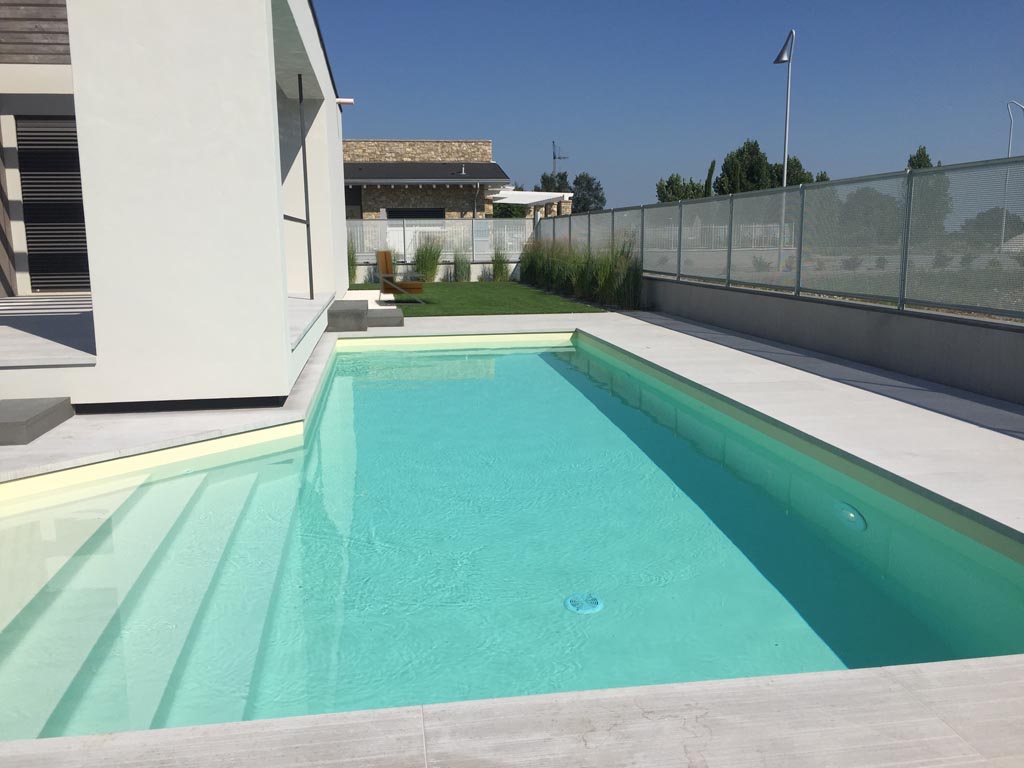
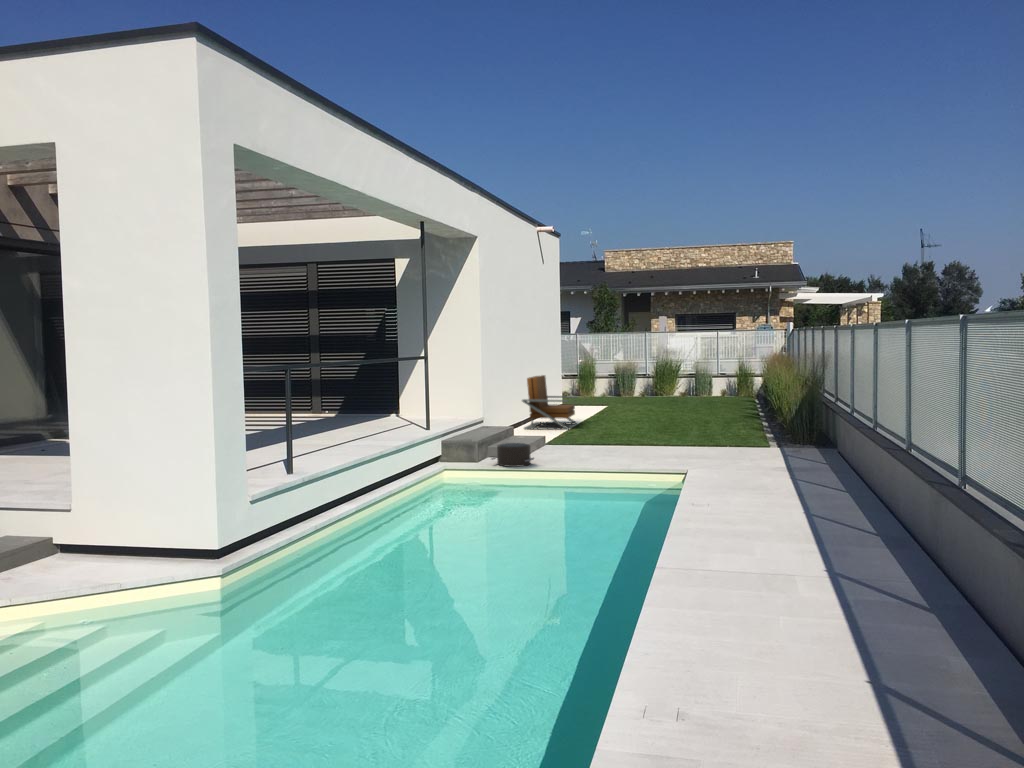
pouf: none [445,307,488,329] -> present [491,443,534,467]

